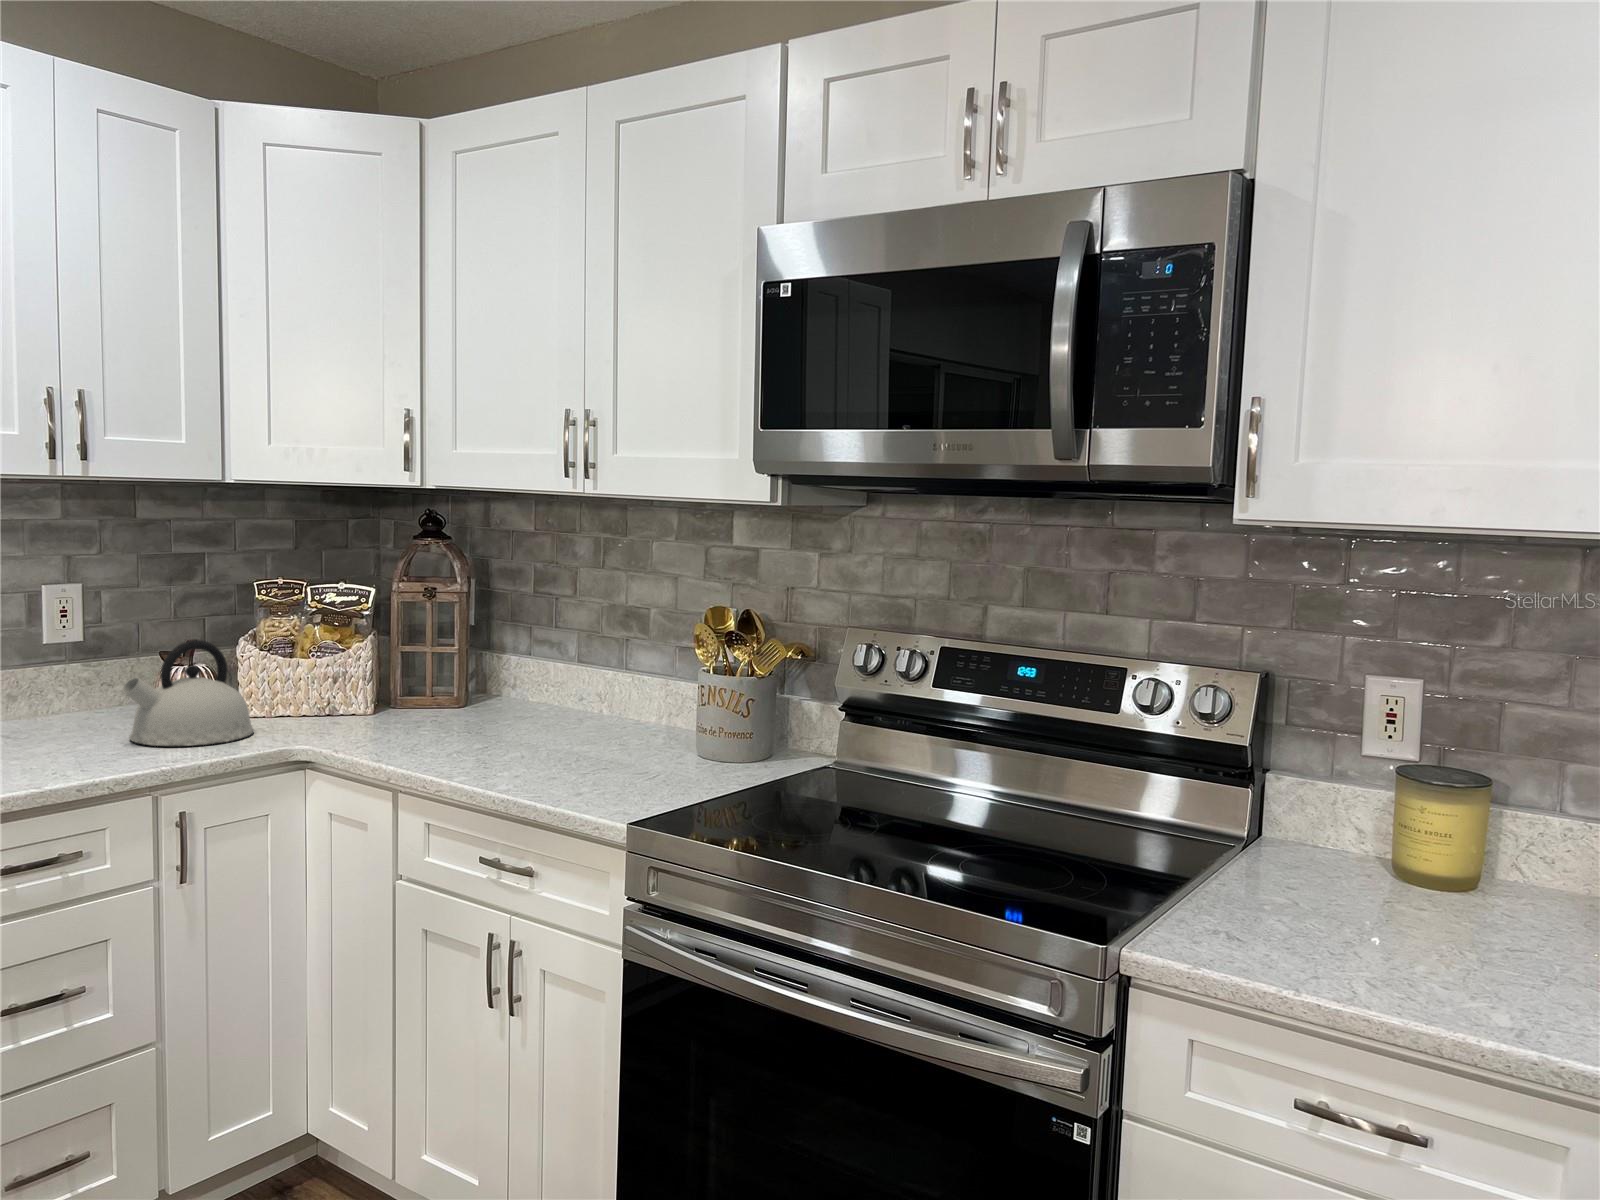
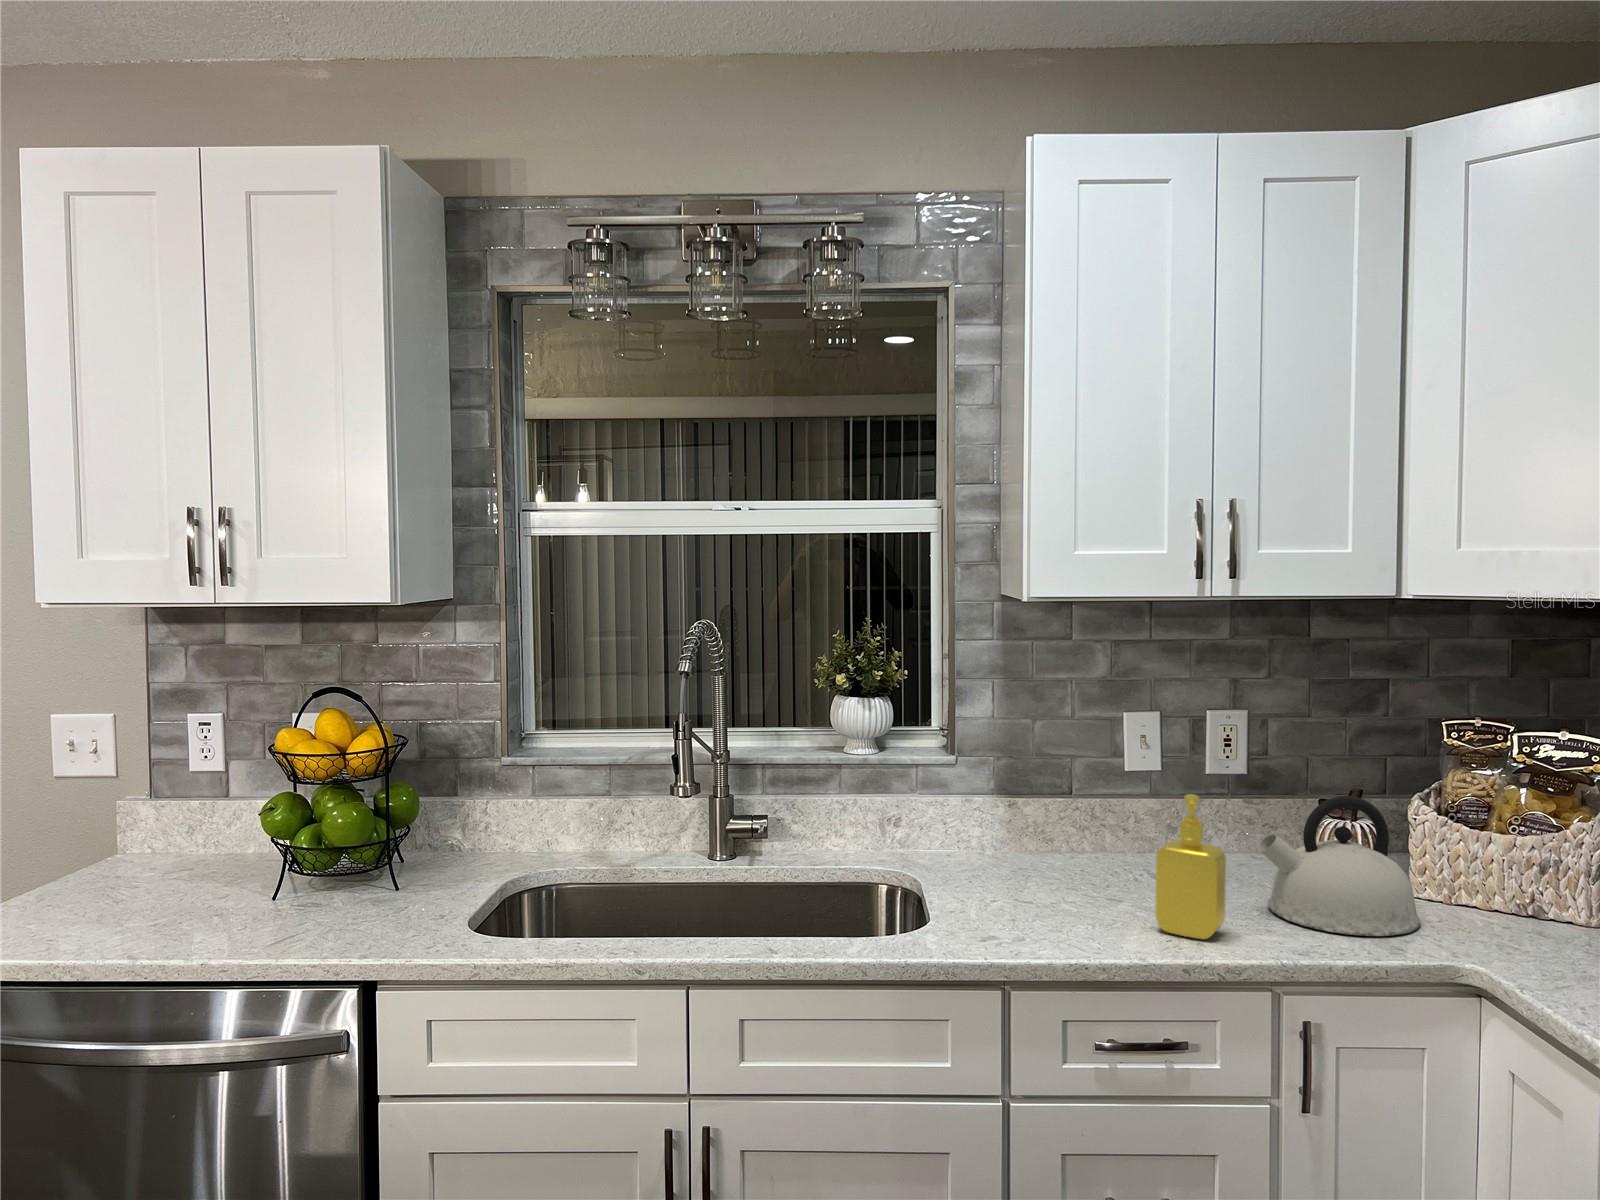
soap dispenser: none [36,646,103,770] -> present [1155,794,1226,940]

